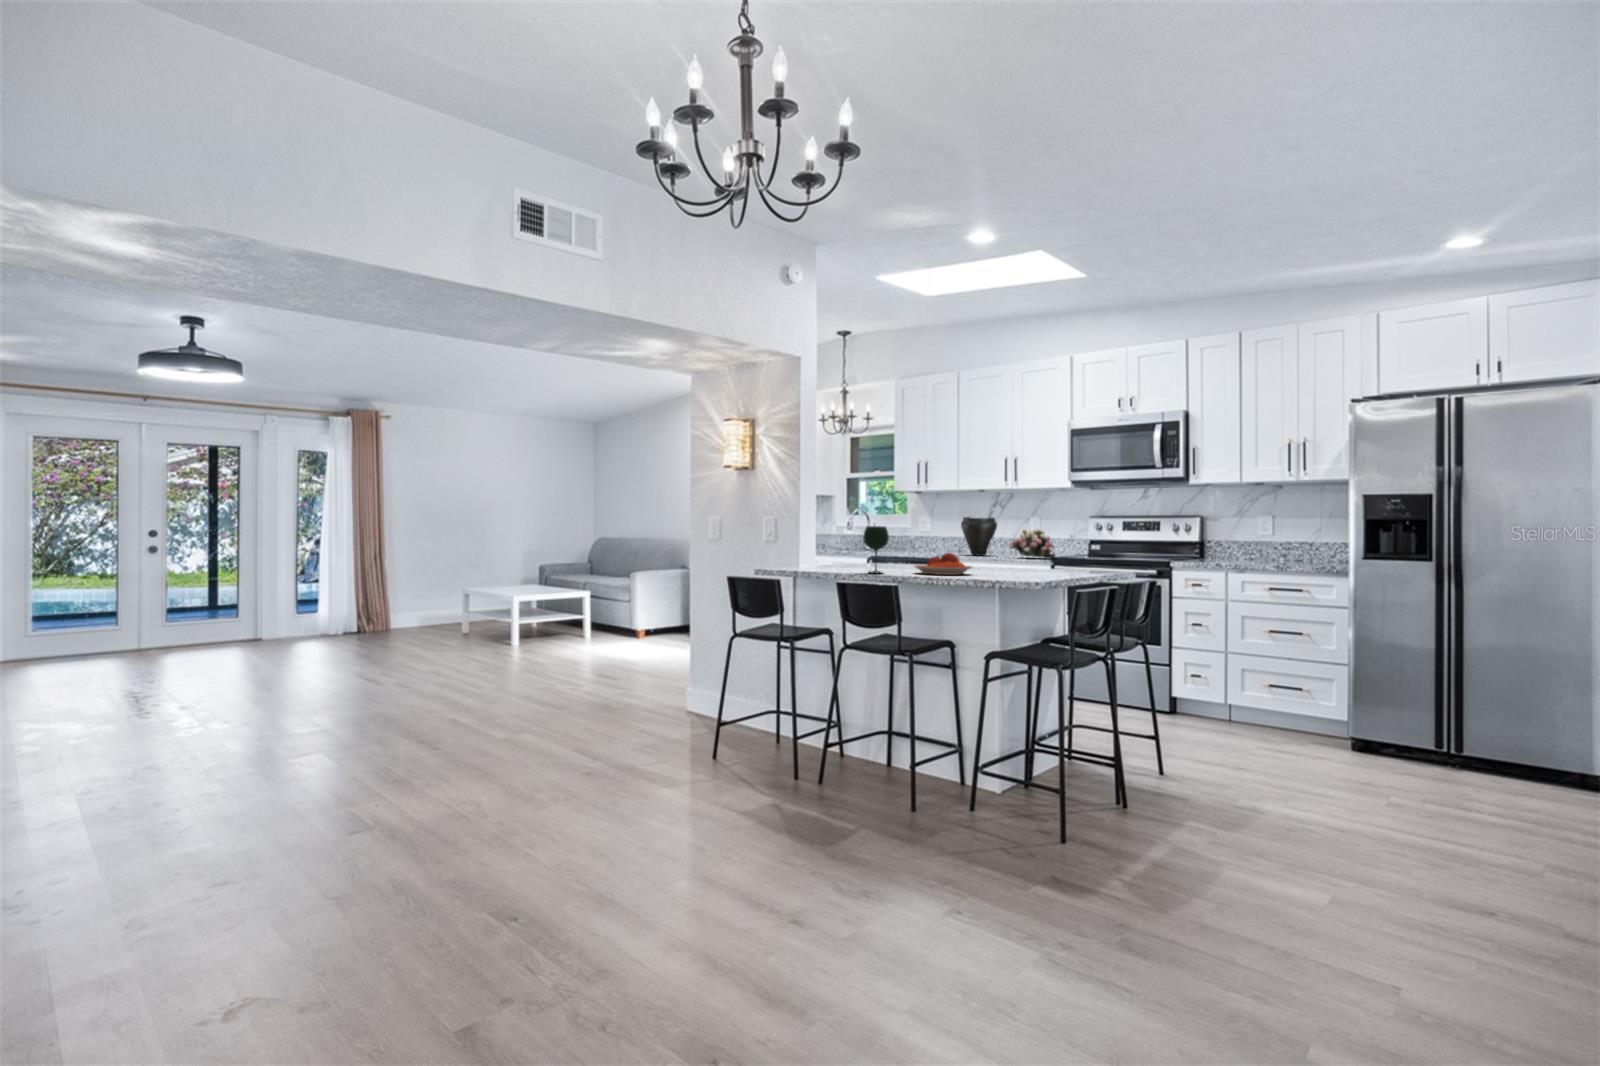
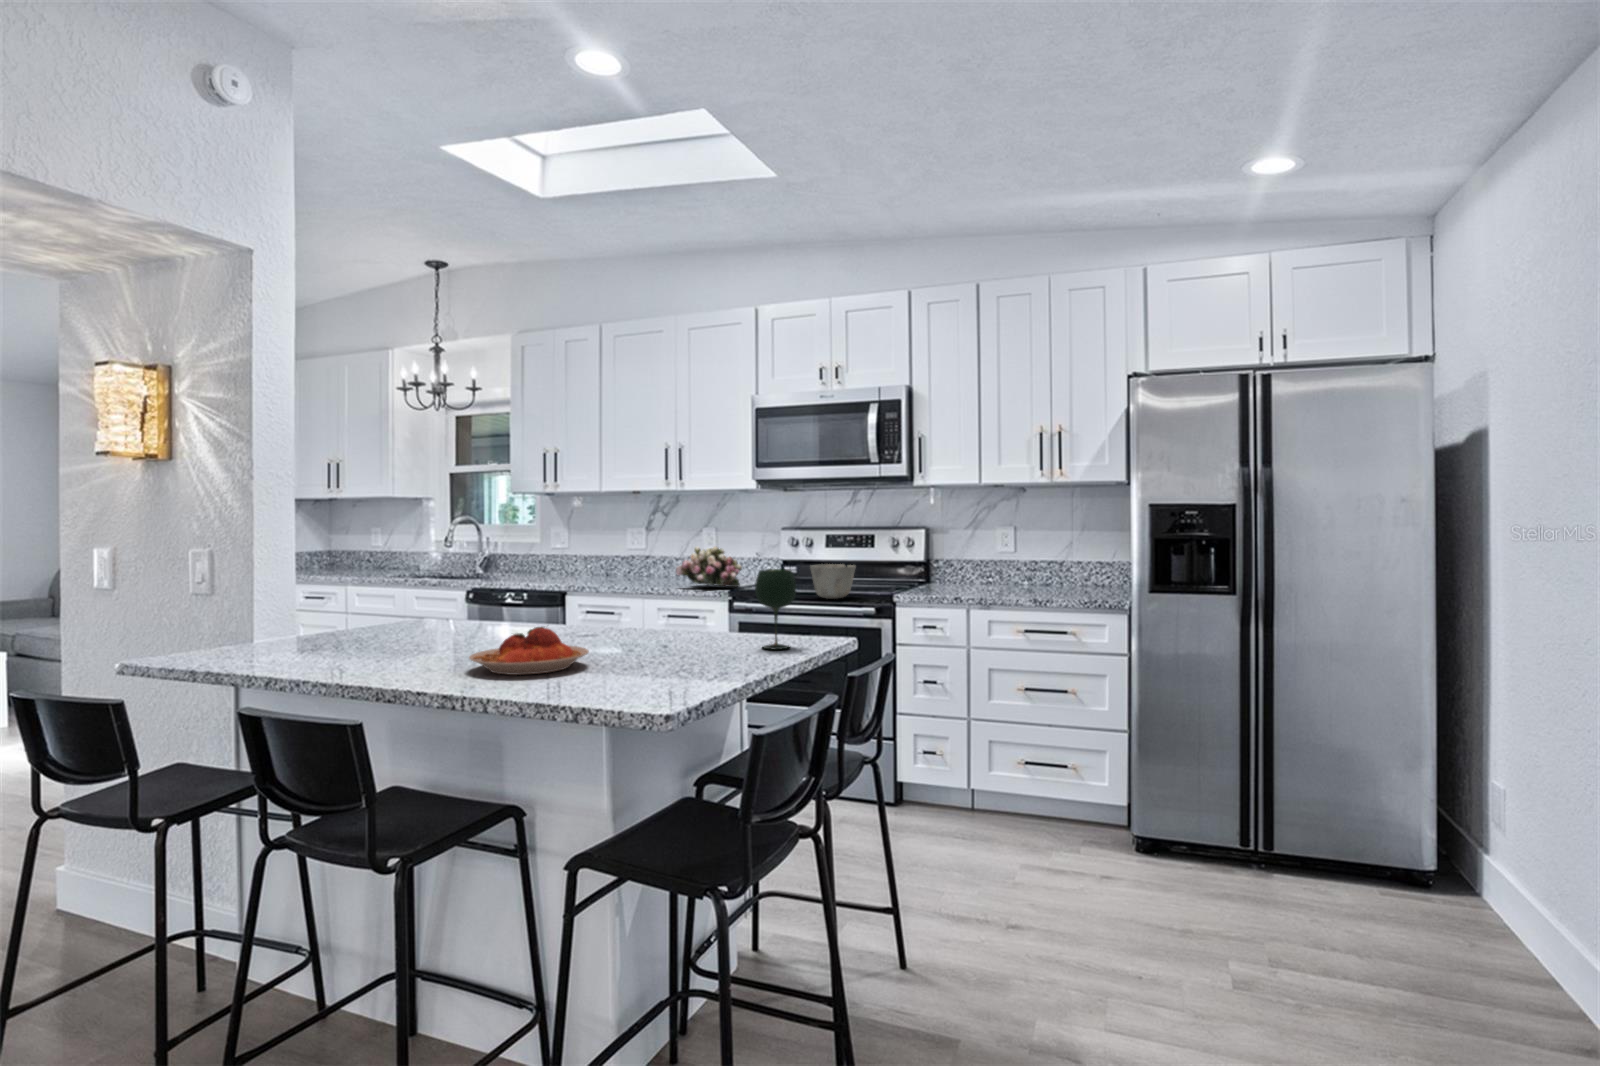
vase: present [961,517,997,556] -> none [610,529,661,585]
wine glass: present [863,526,889,573] -> present [755,569,796,650]
ceramic bowl: none [1107,540,1142,564] -> present [810,564,856,599]

